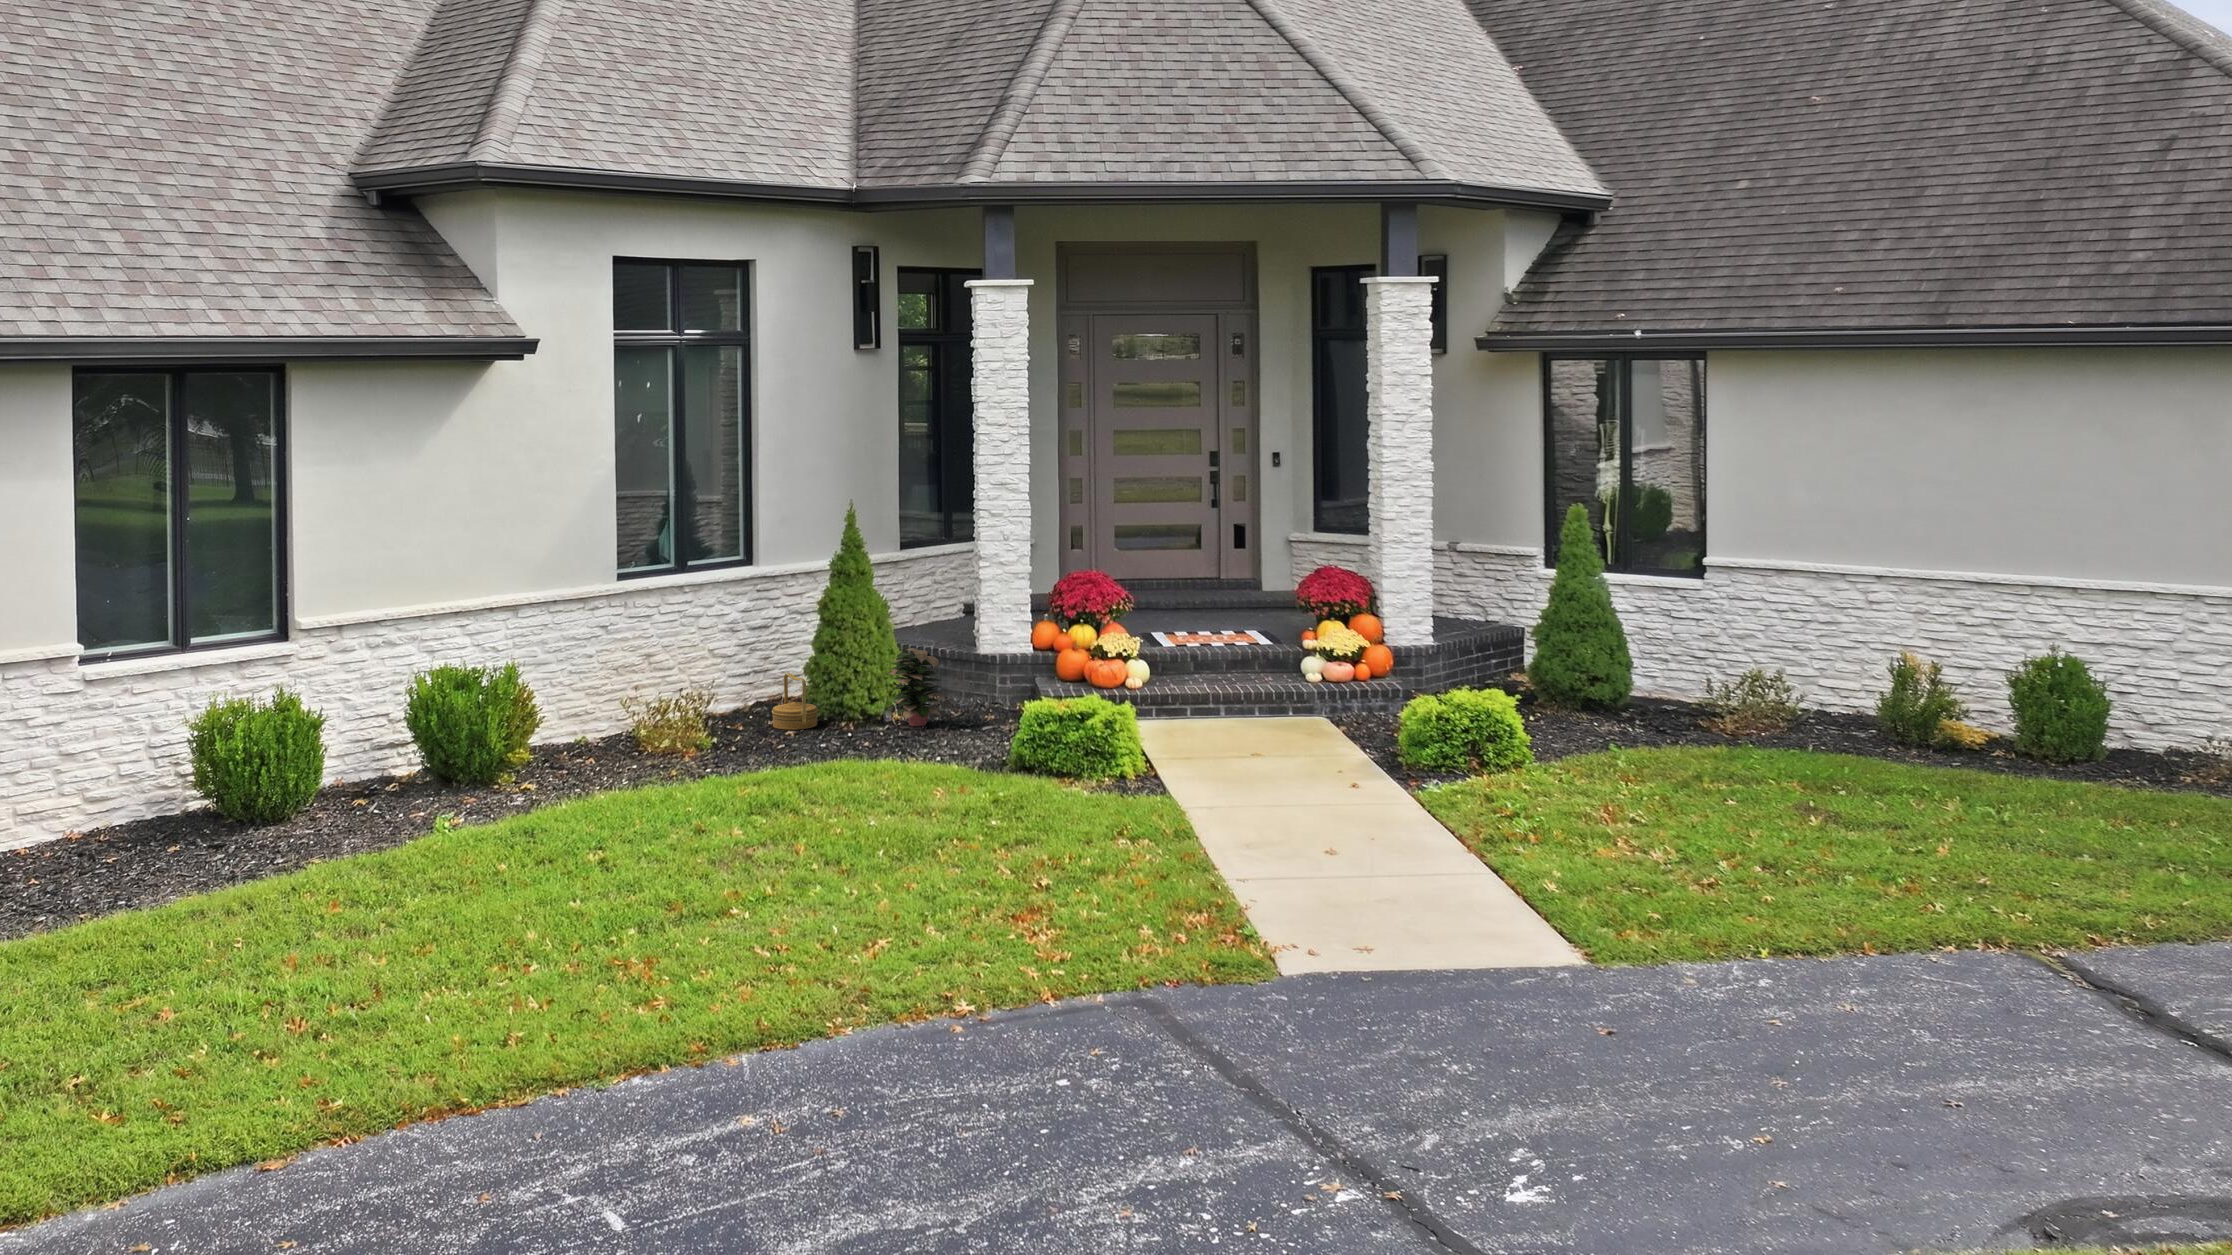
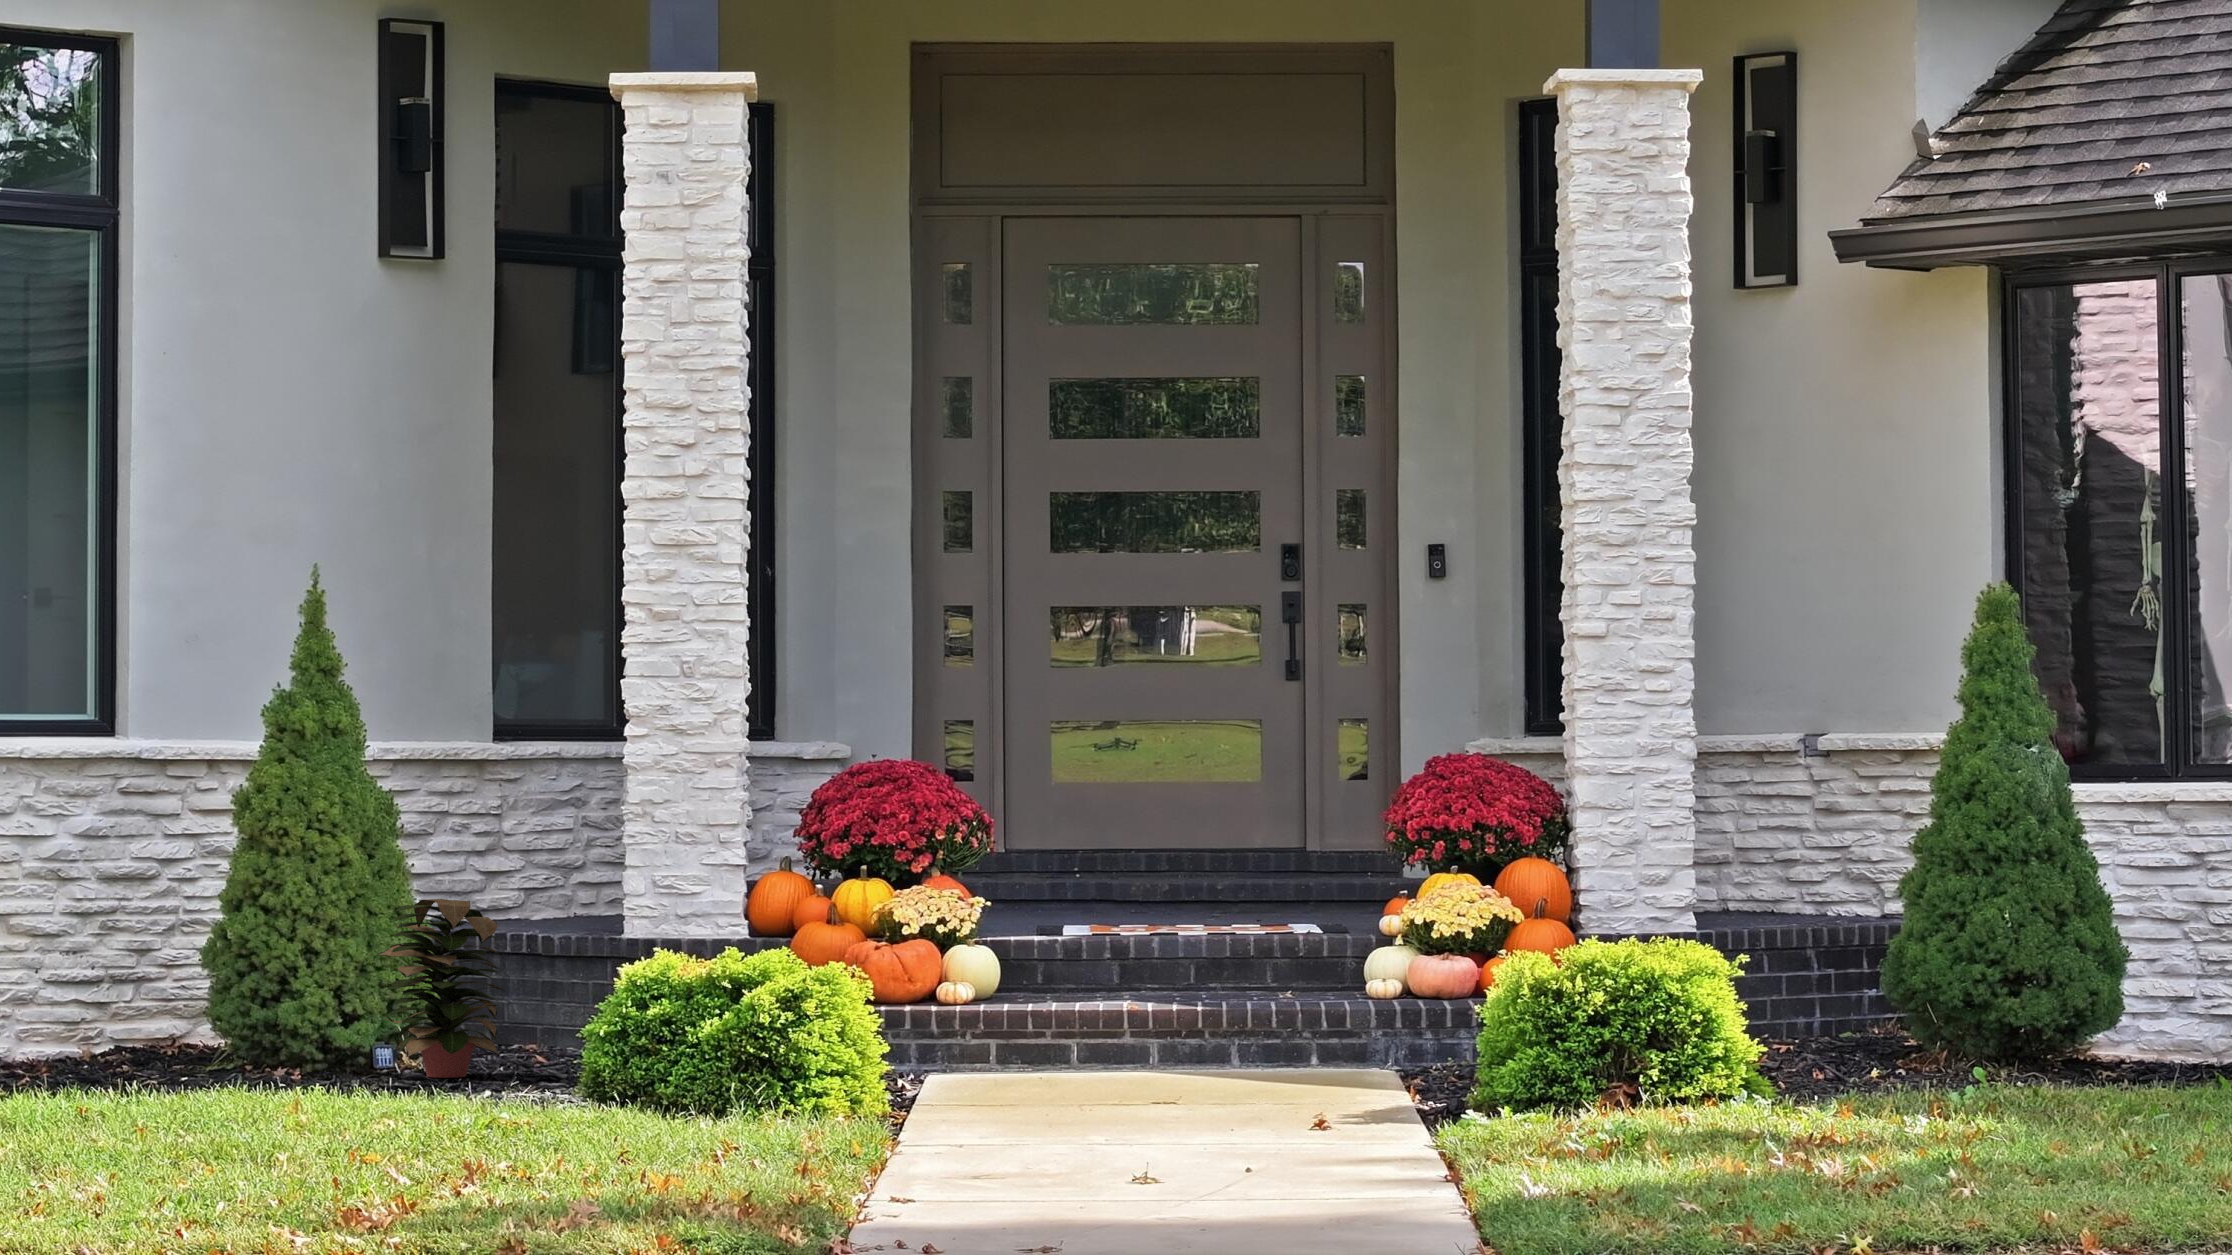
woven basket: present [772,673,818,730] -> none [107,955,218,1076]

